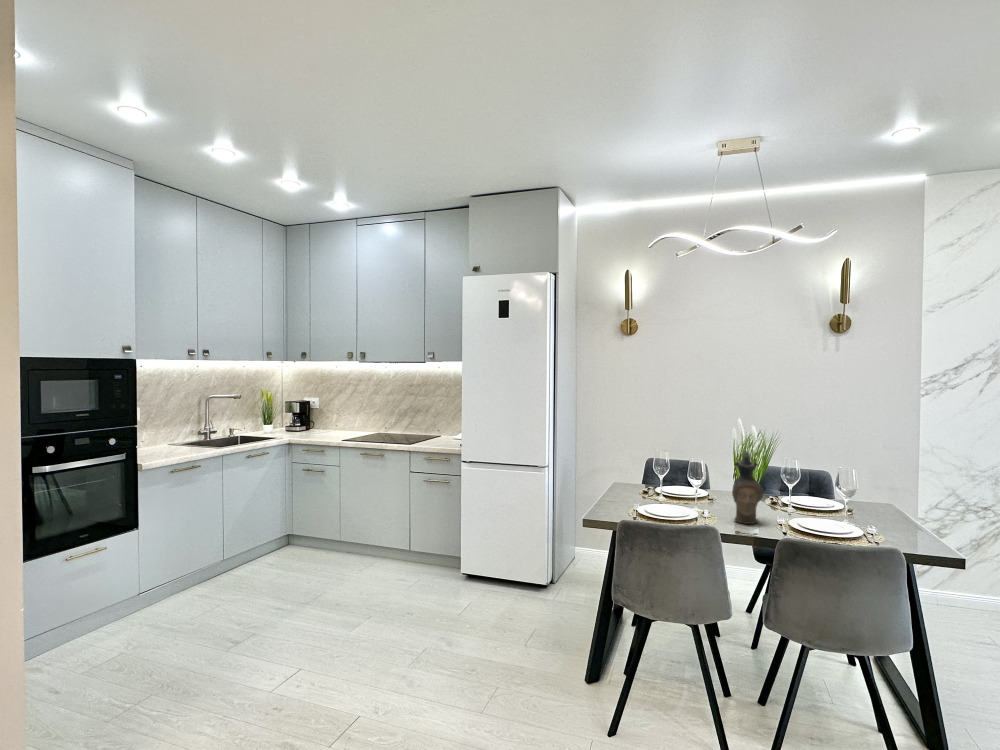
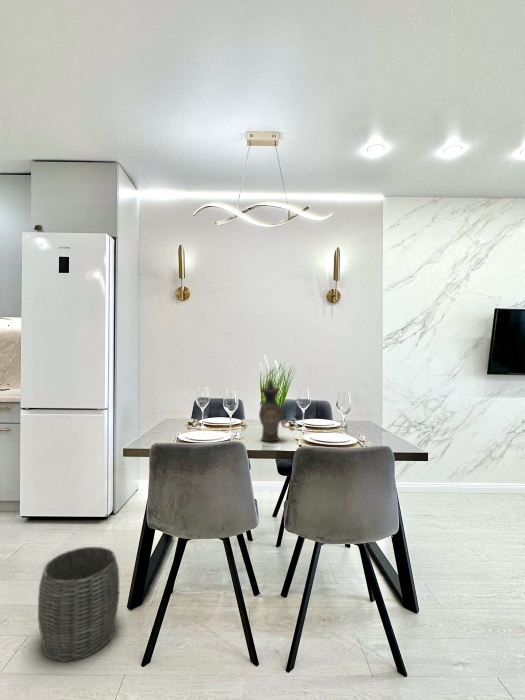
woven basket: none [510,611,582,714] -> present [38,547,119,661]

